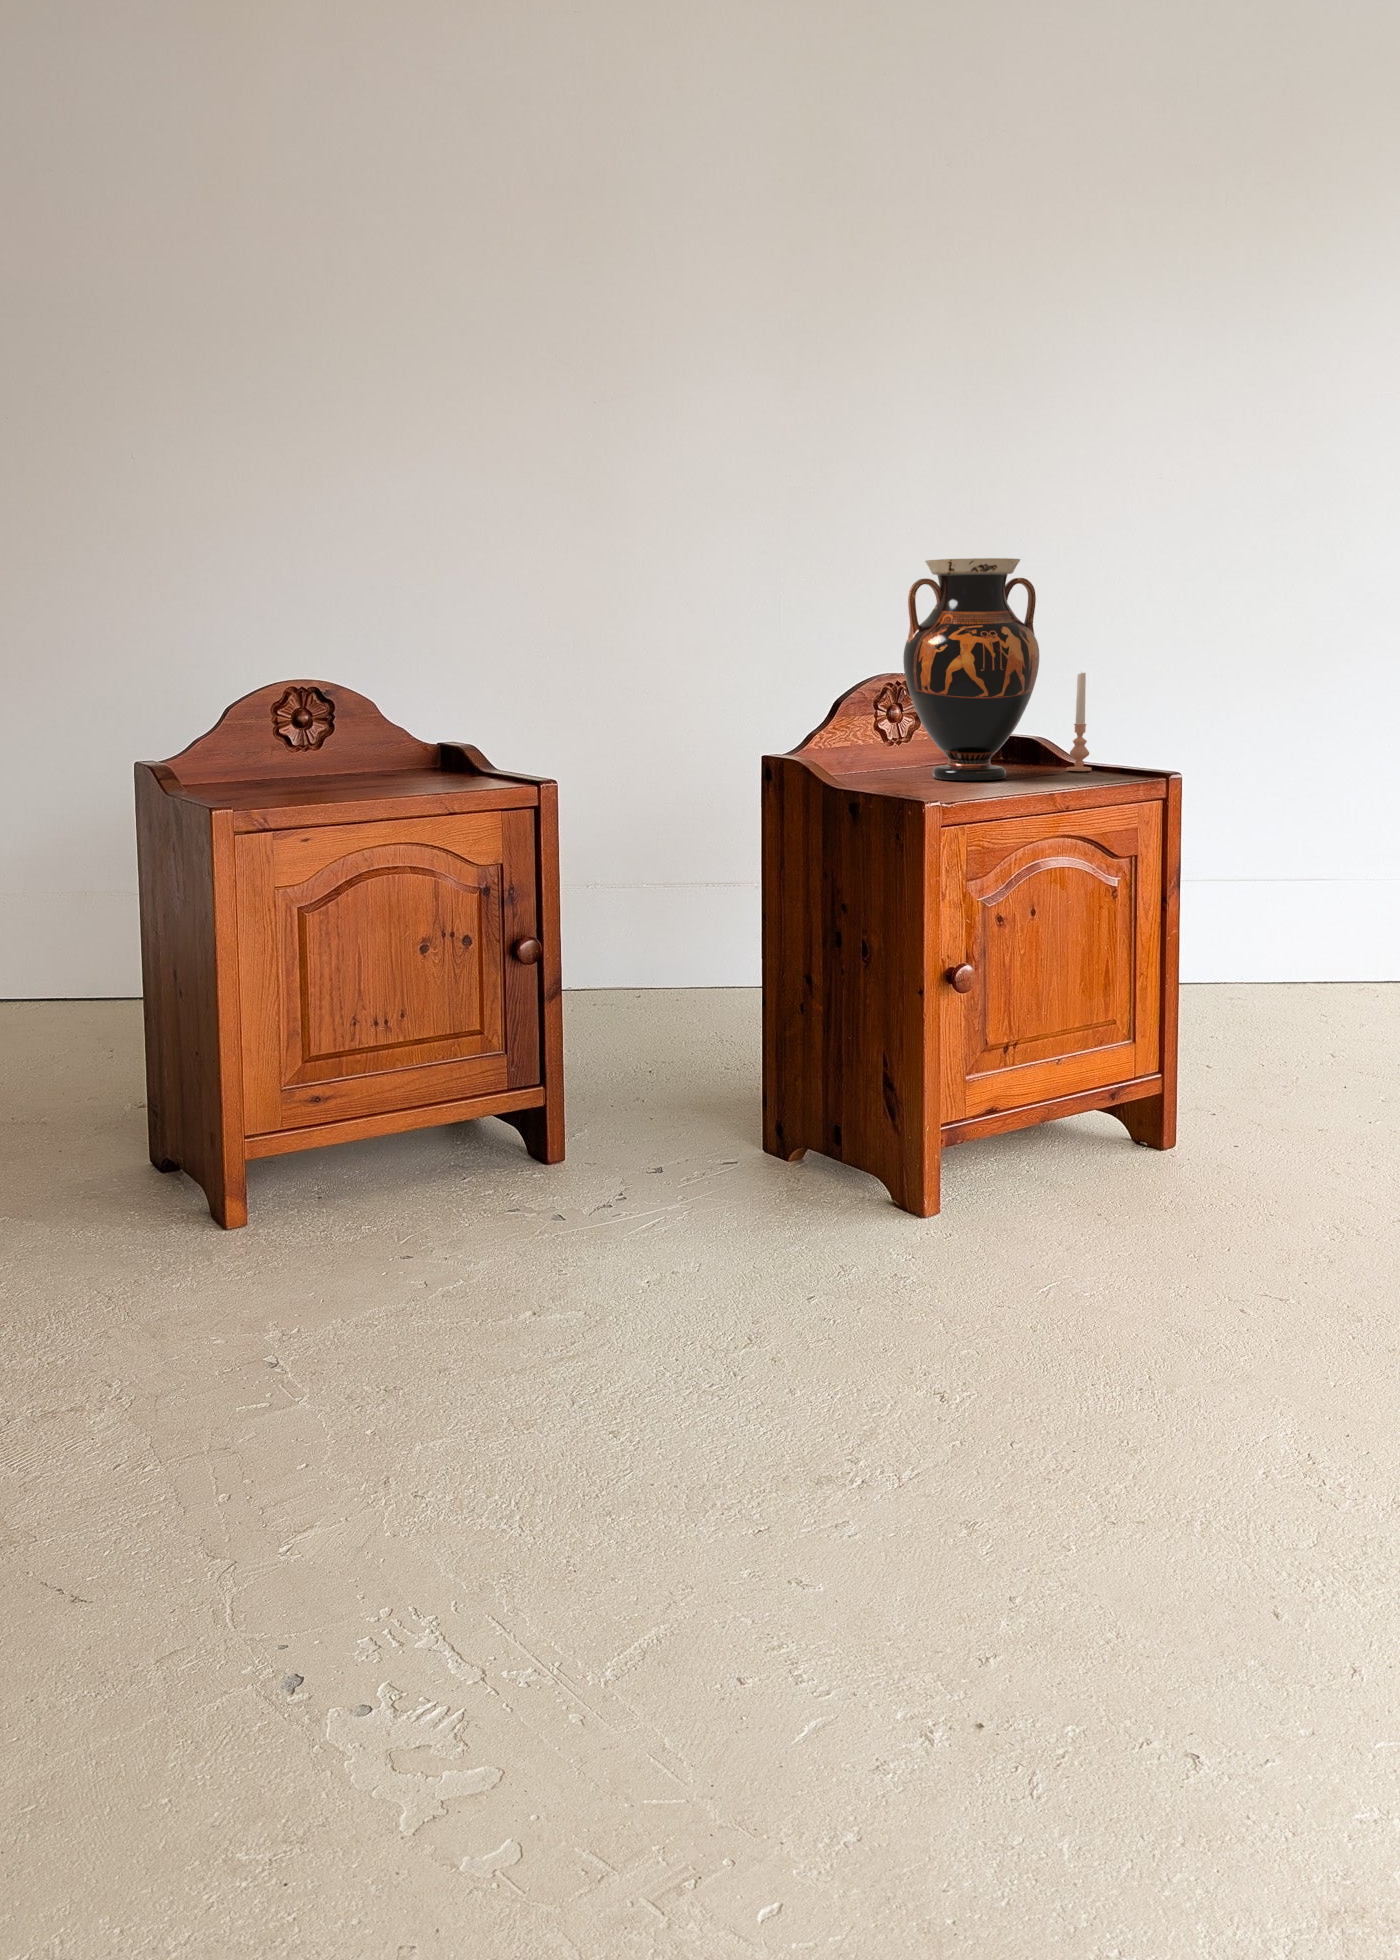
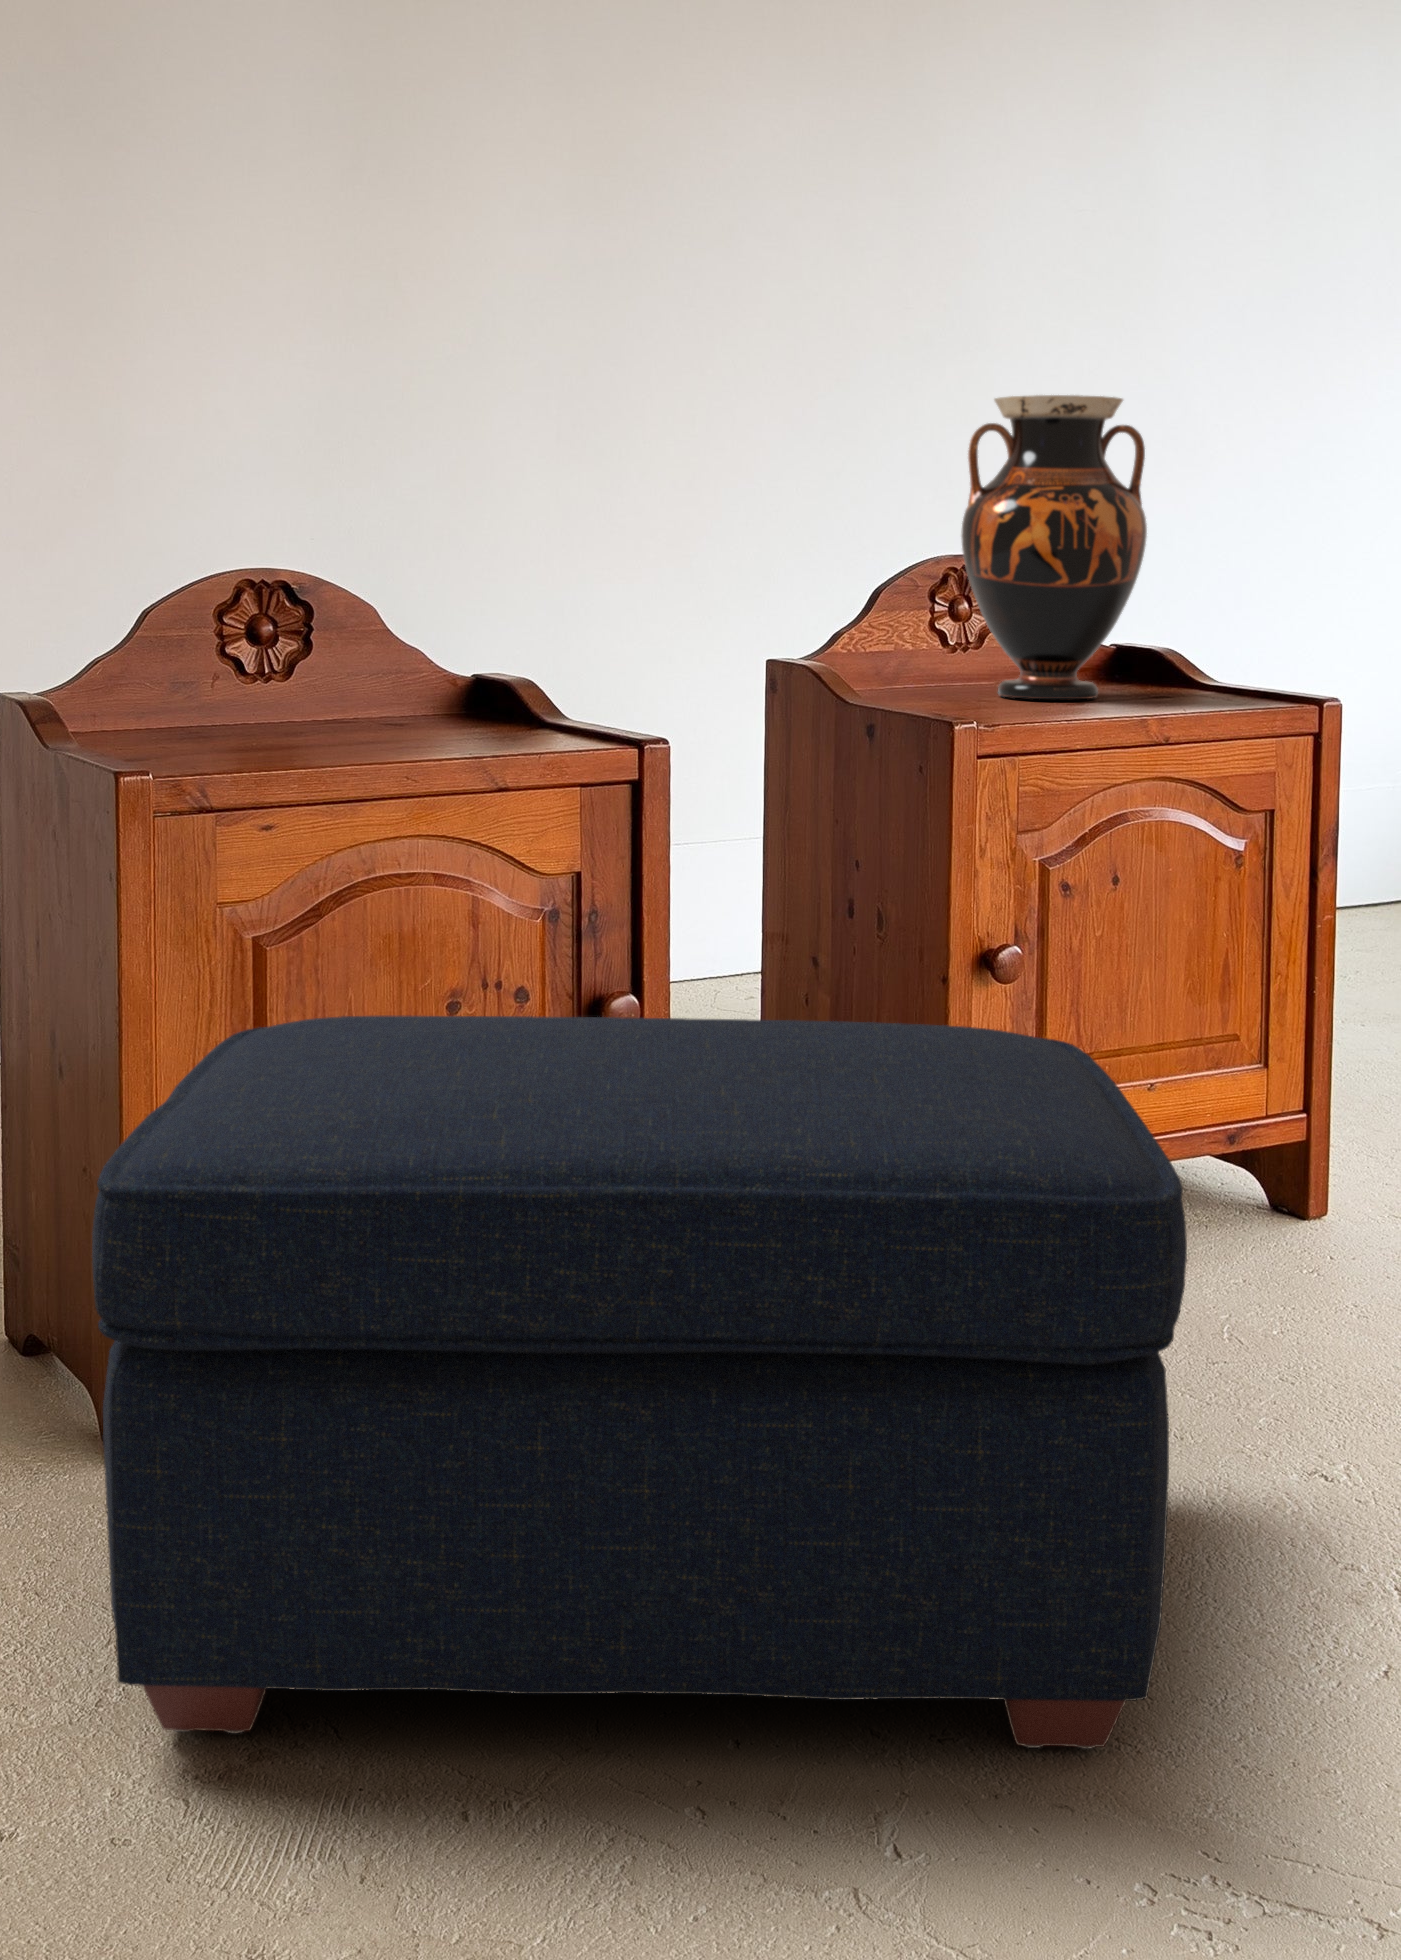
candle: present [1067,673,1092,771] -> none [1190,557,1224,693]
ottoman: none [426,1033,1205,1578] -> present [92,1016,1187,1749]

